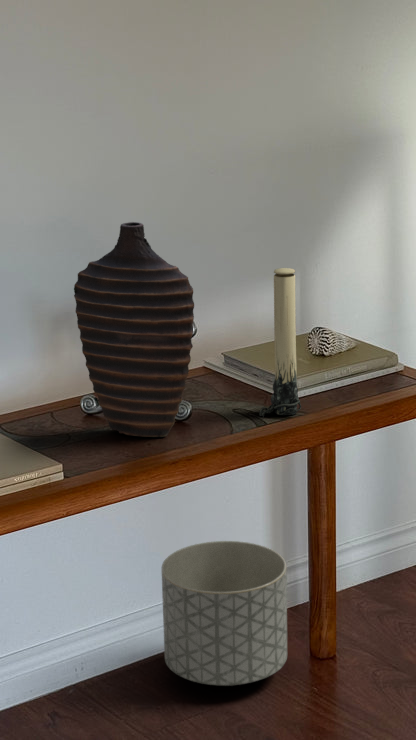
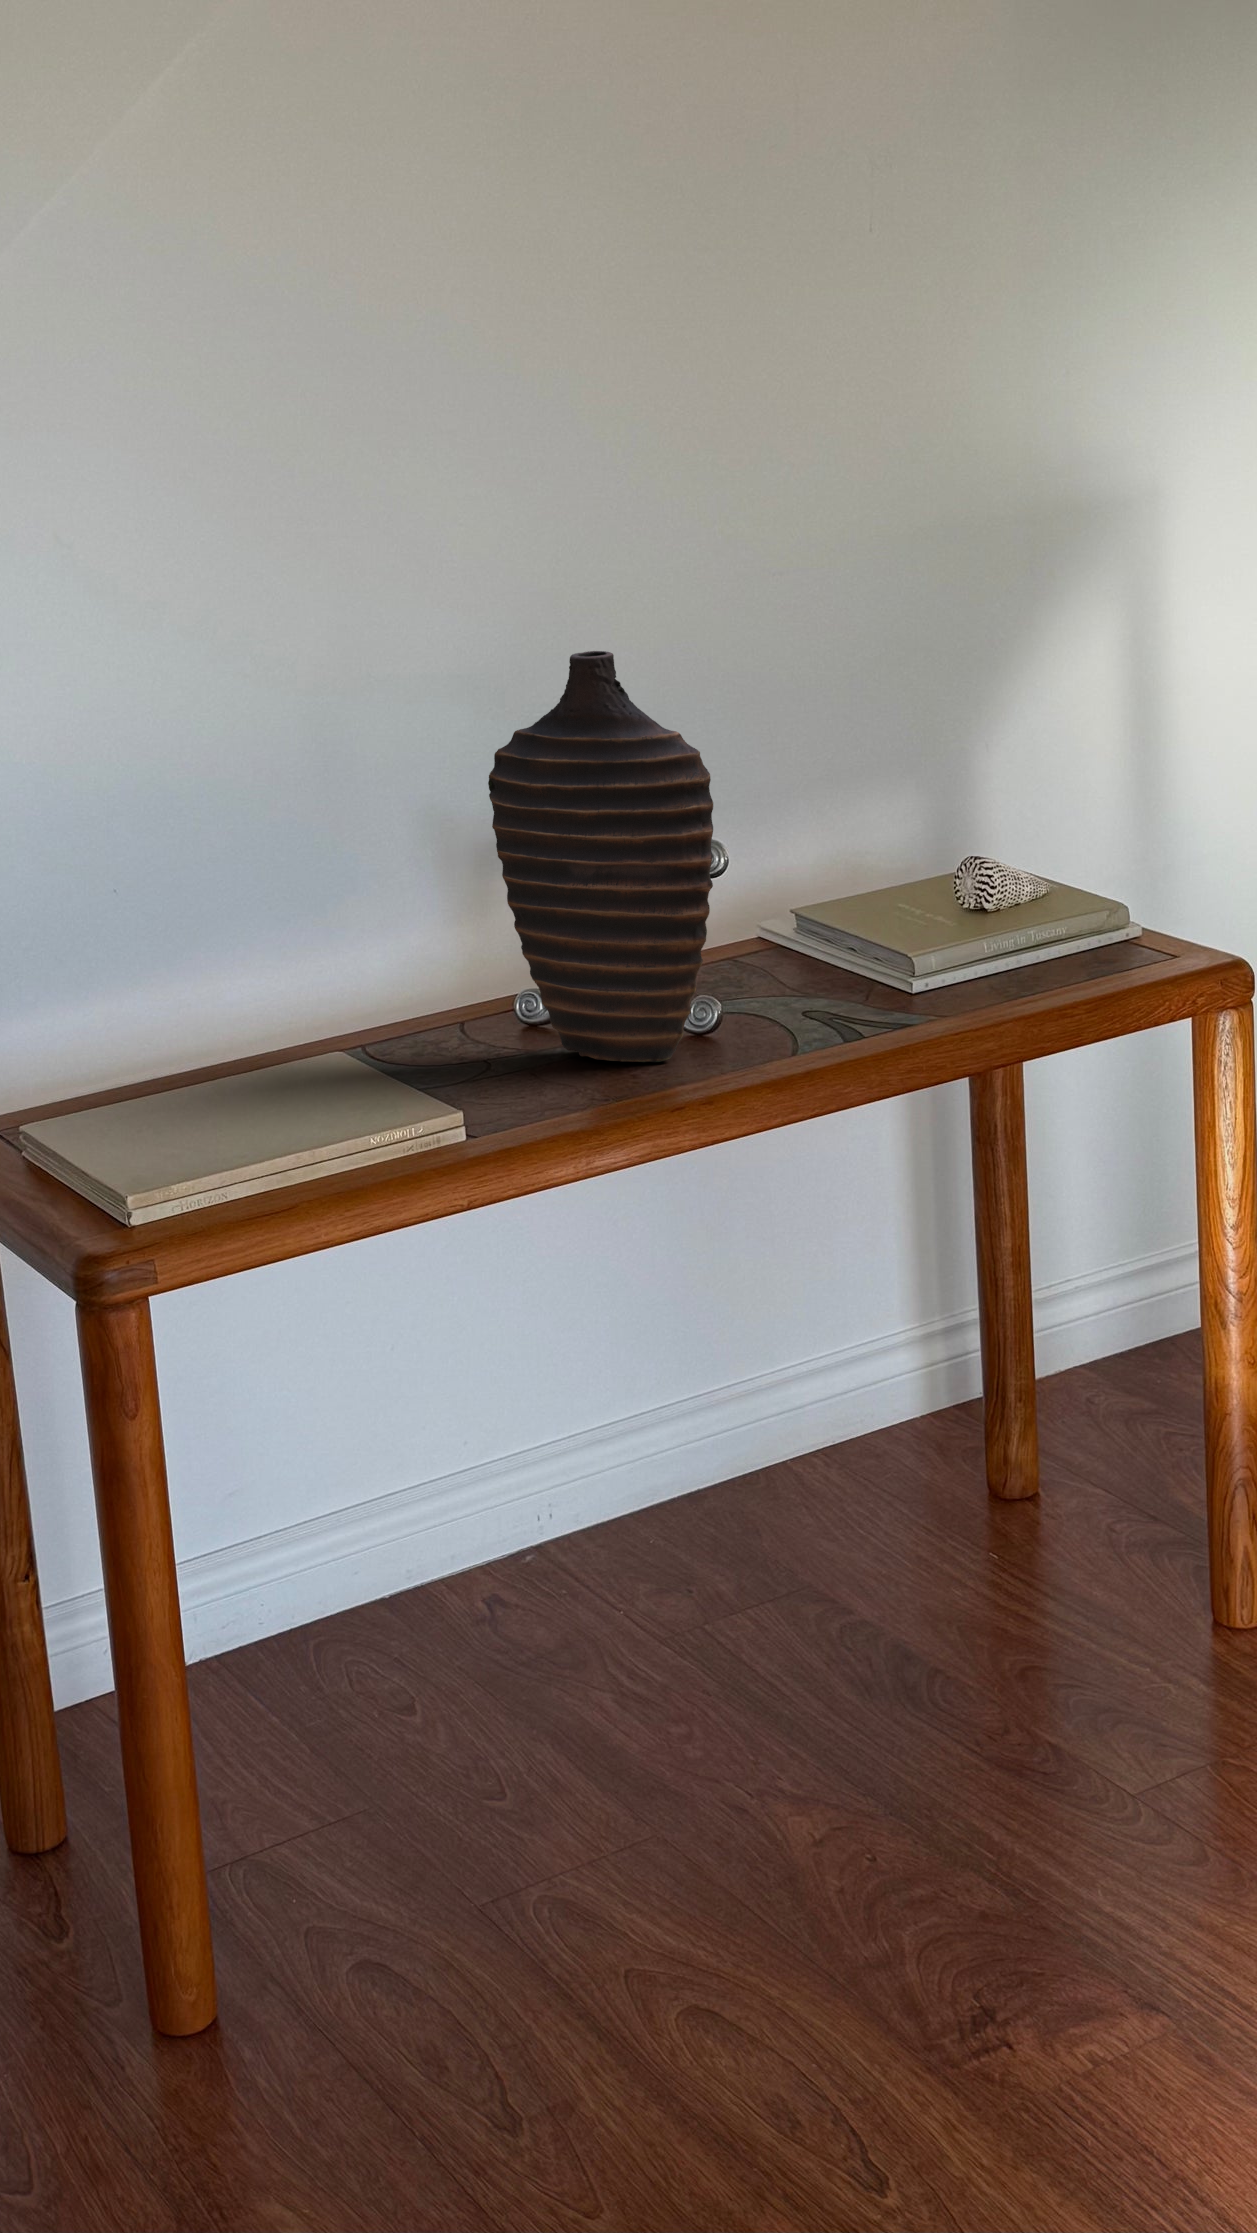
candle: present [259,268,301,416] -> none [852,735,934,1022]
planter: present [162,541,287,686] -> none [690,1276,935,1551]

